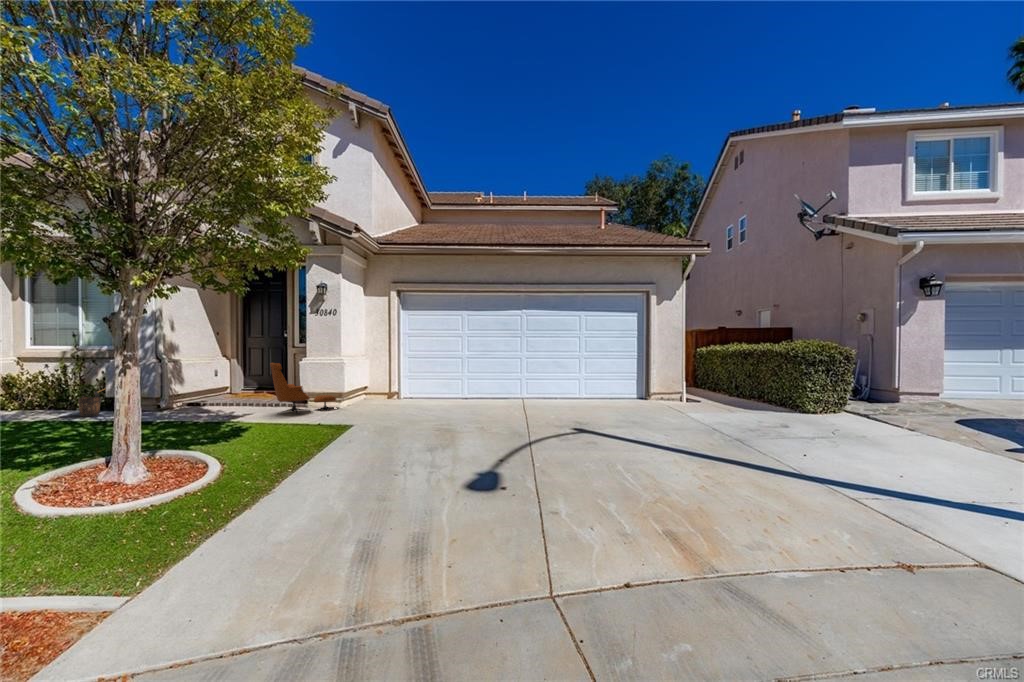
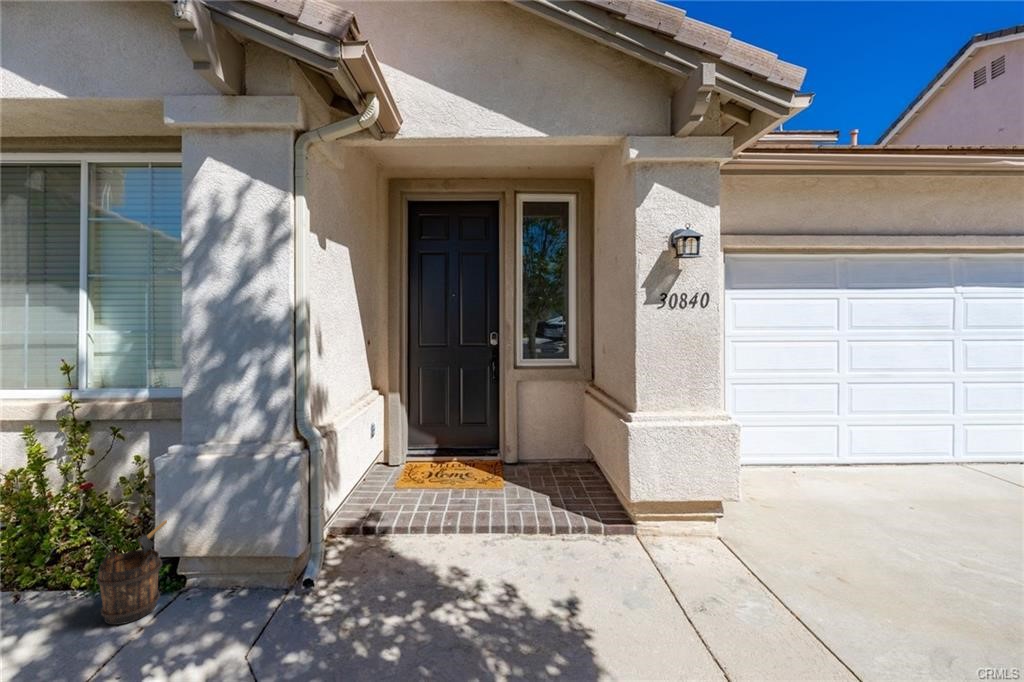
lounge chair: present [270,363,336,414] -> none [631,447,744,597]

